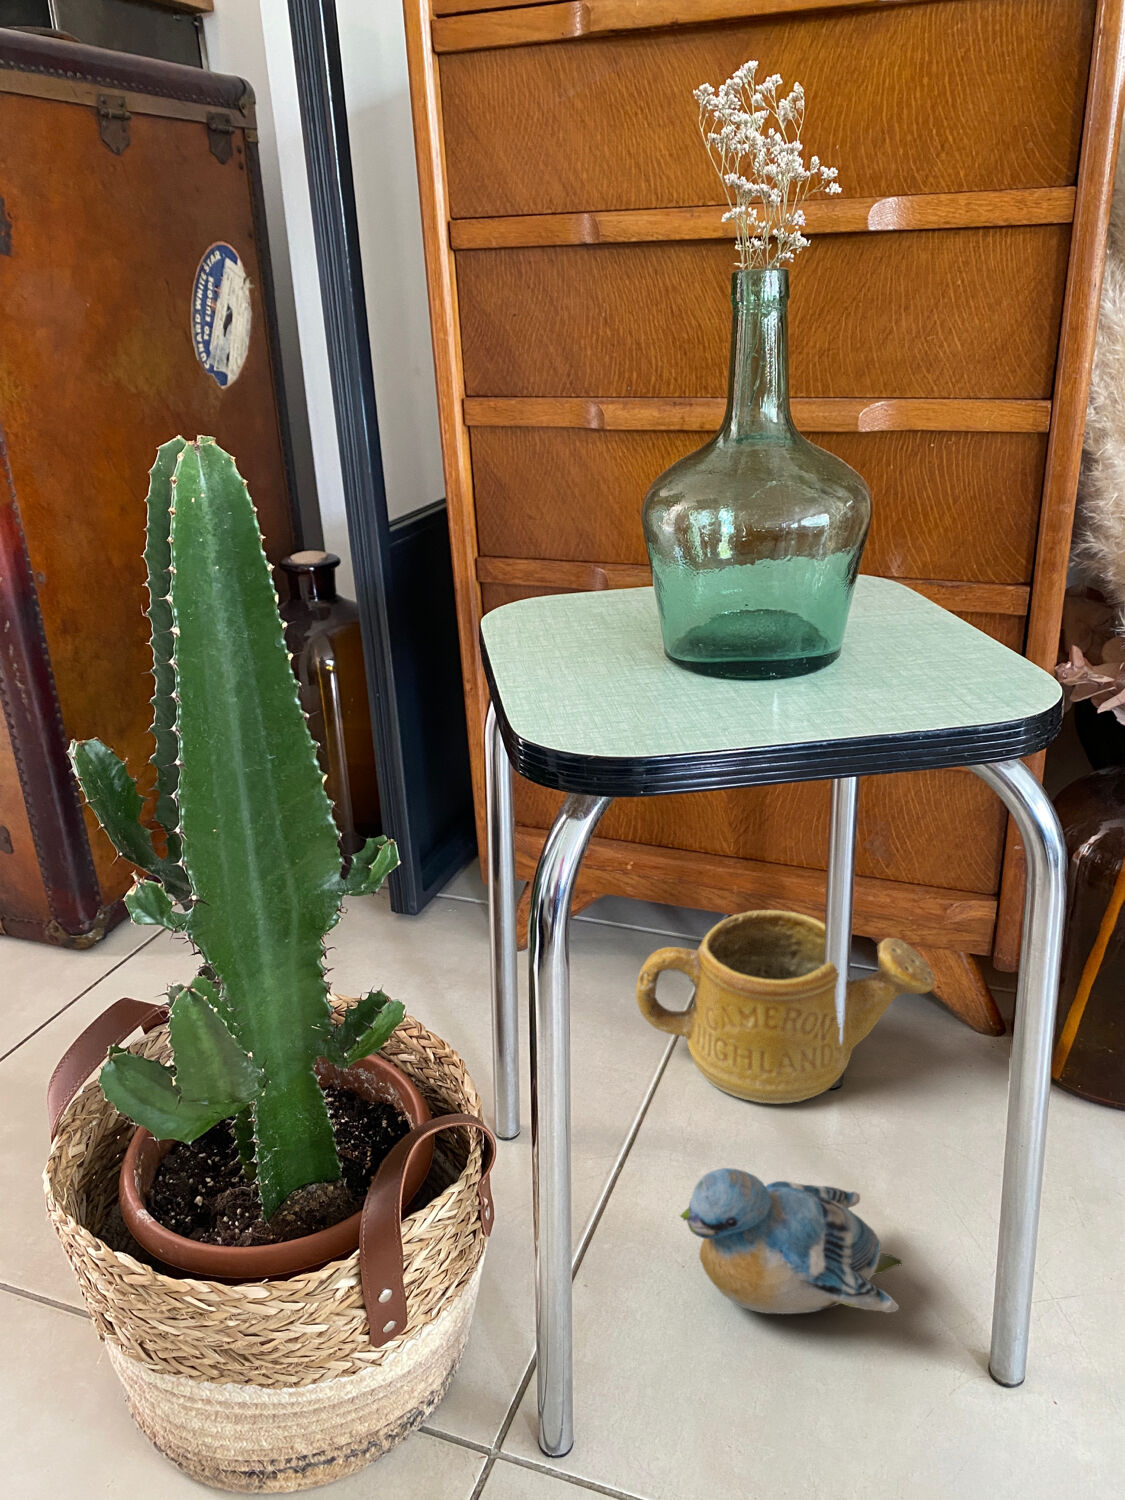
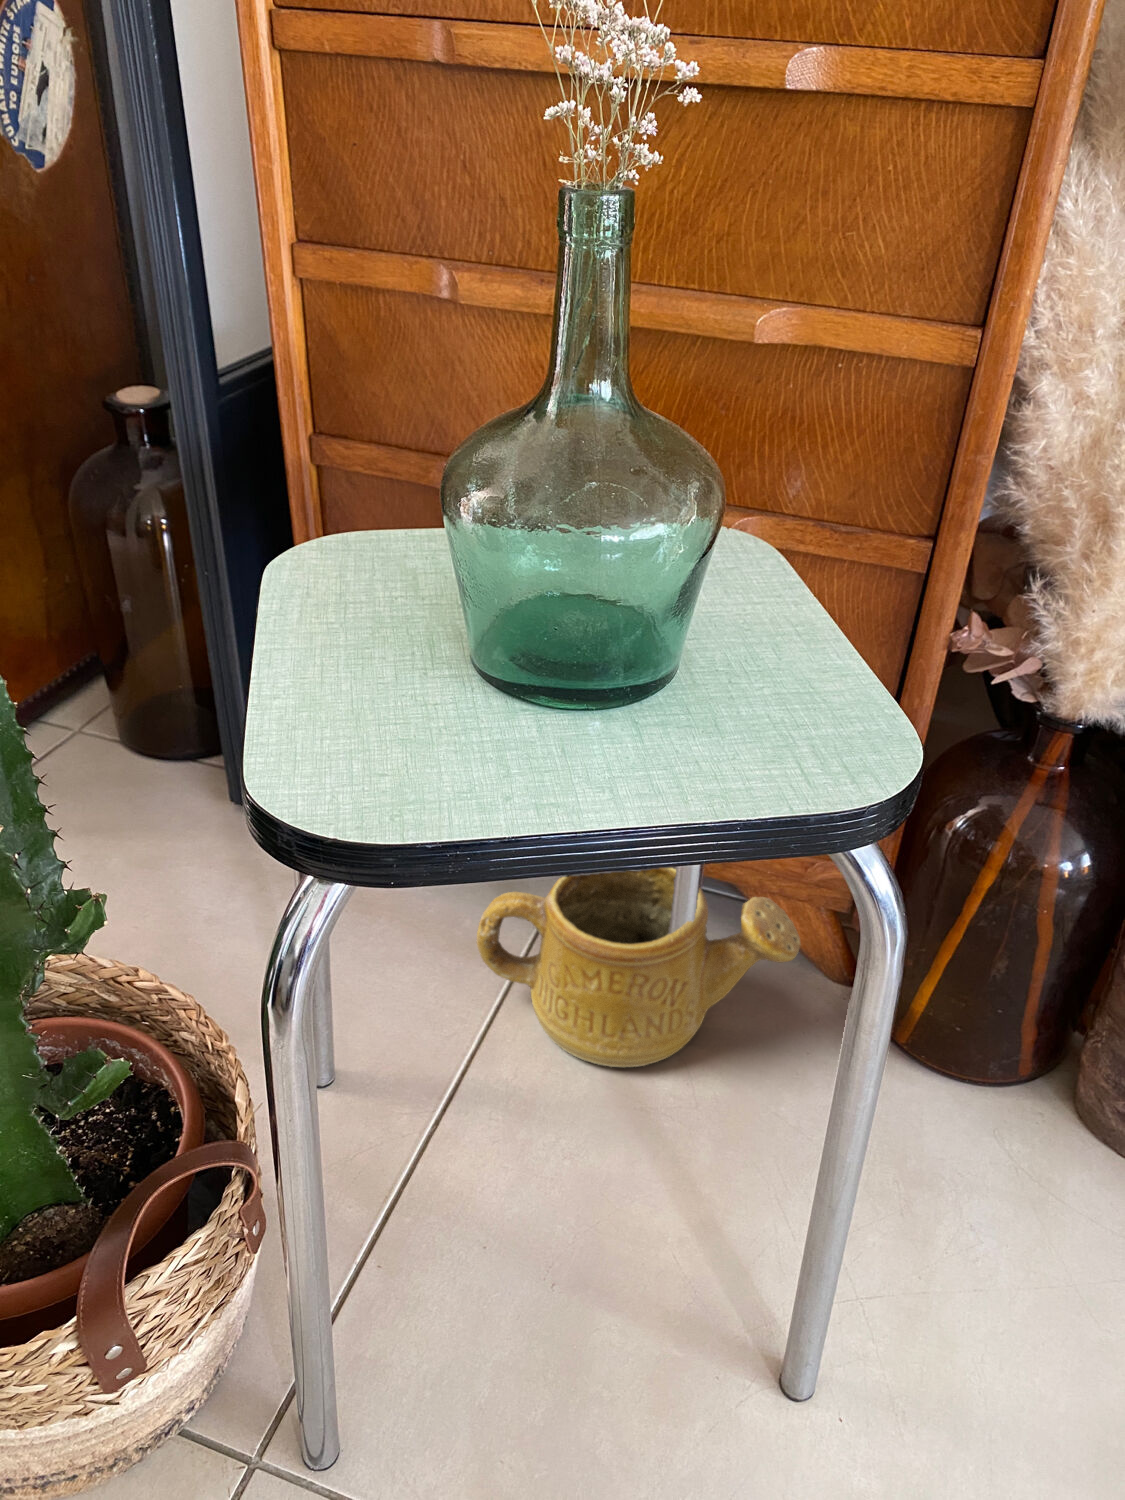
plush toy: present [681,1168,903,1314] -> none [478,1174,717,1329]

